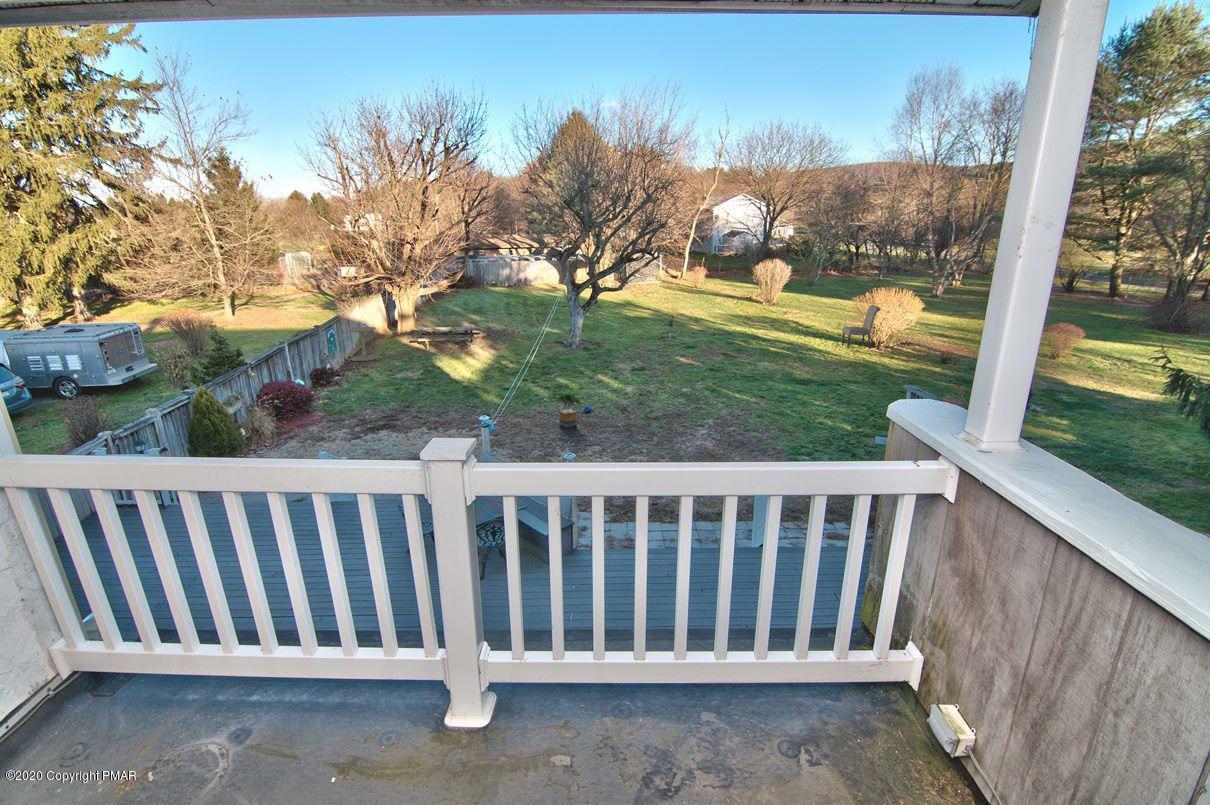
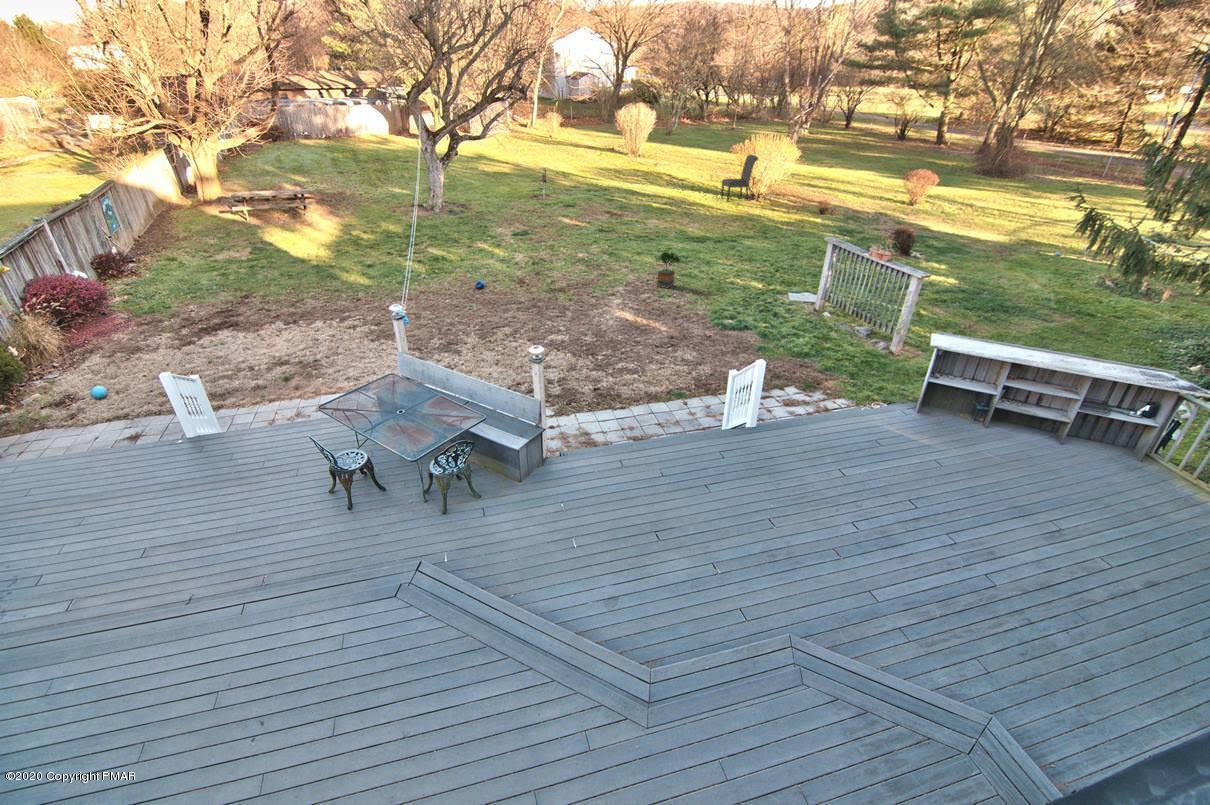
pedestal table: present [346,327,379,361] -> none [123,194,183,242]
potted tree: present [557,394,581,427] -> present [656,252,681,288]

